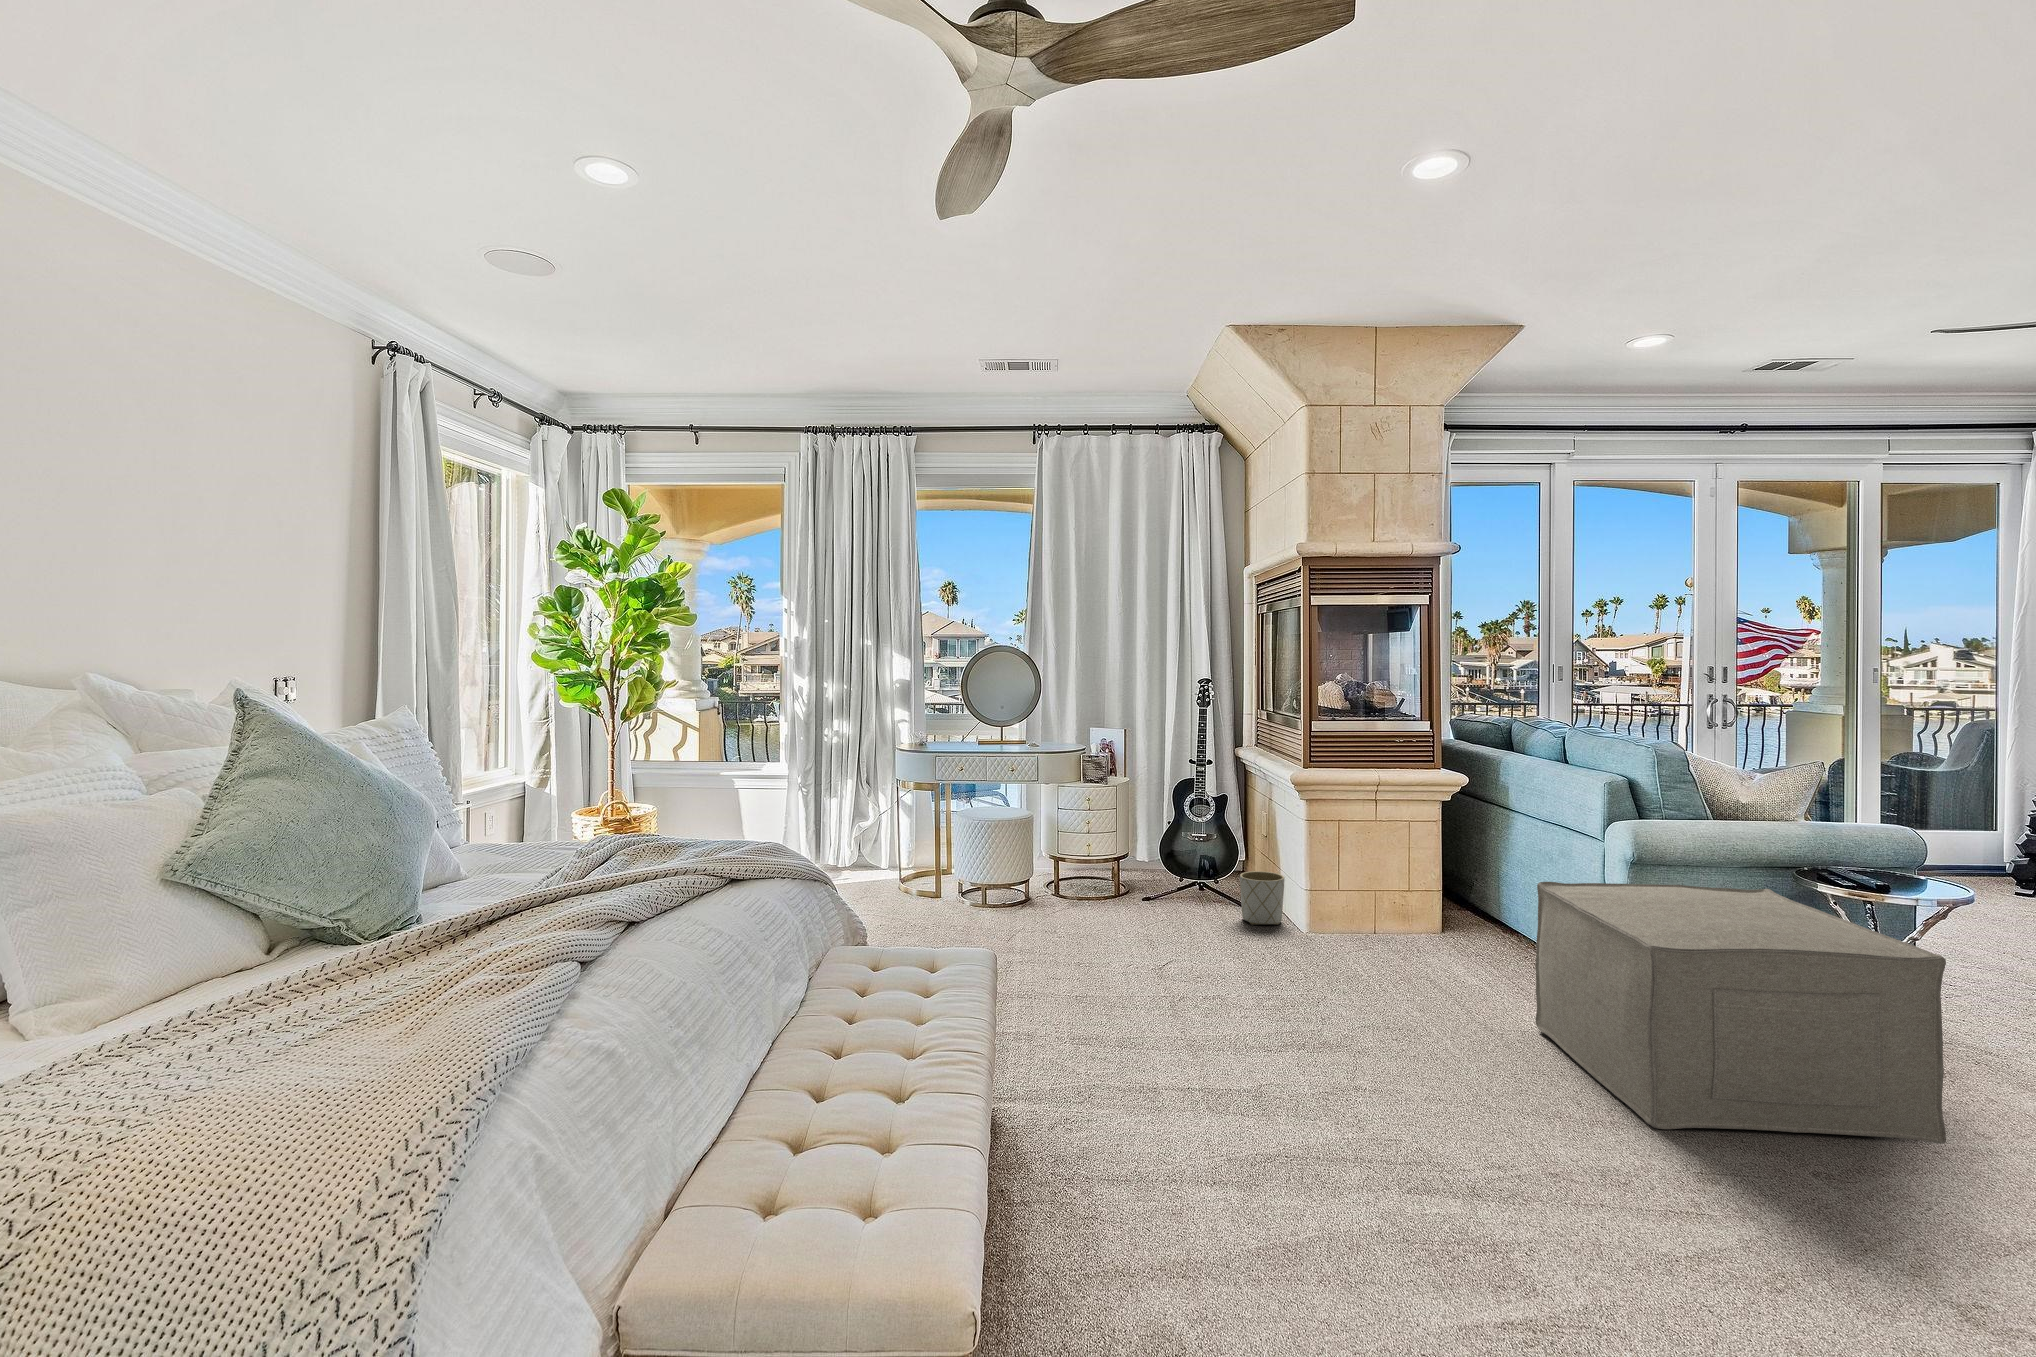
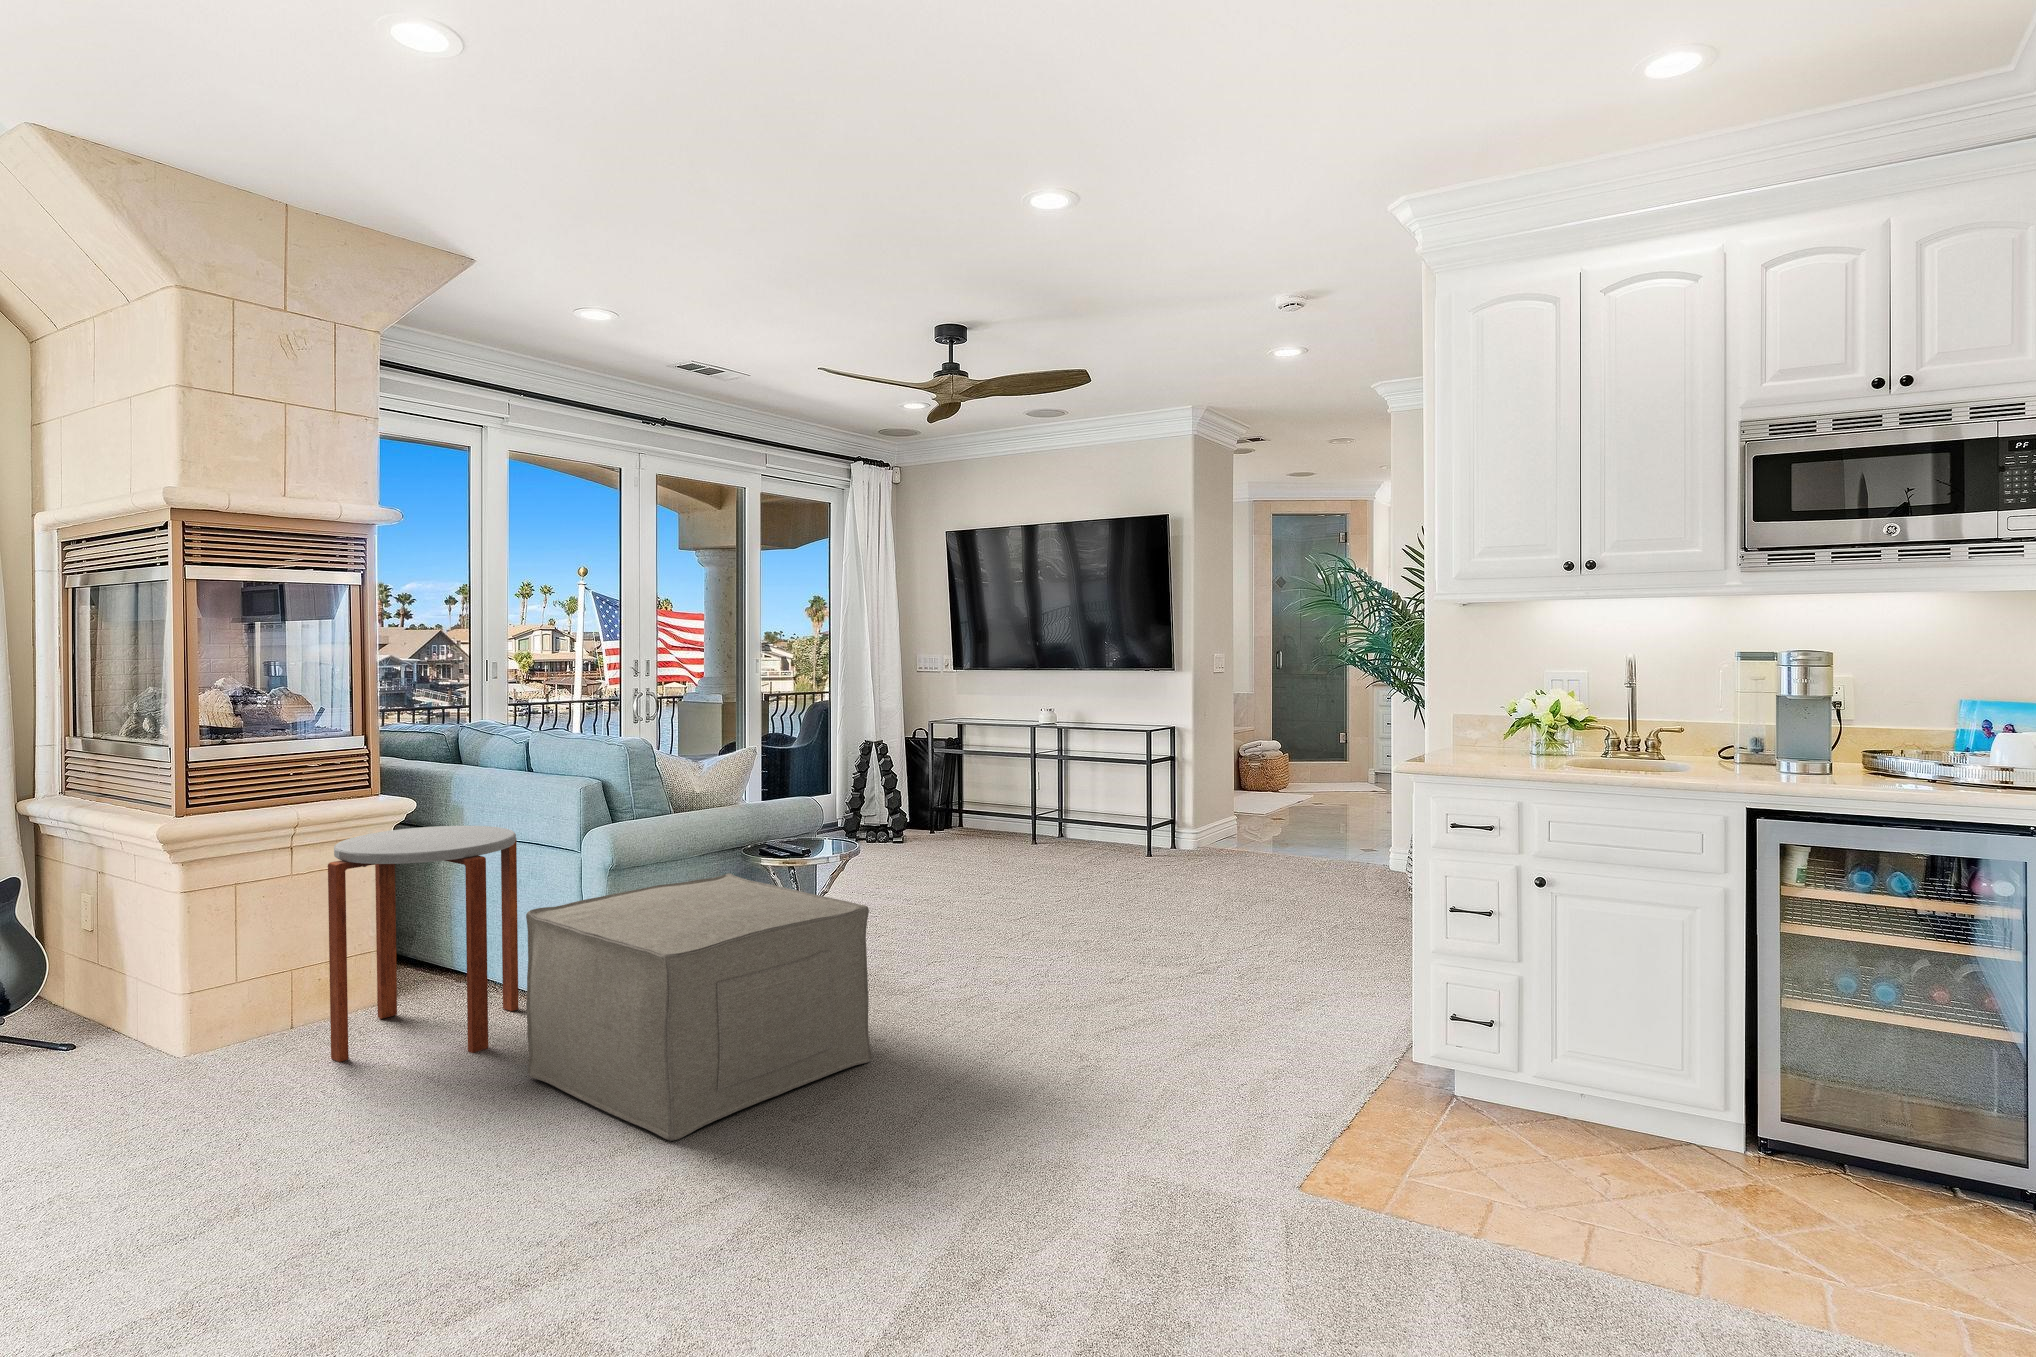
side table: none [1392,799,1548,995] -> present [328,826,518,1062]
planter: present [1240,871,1284,925] -> none [57,974,142,1061]

